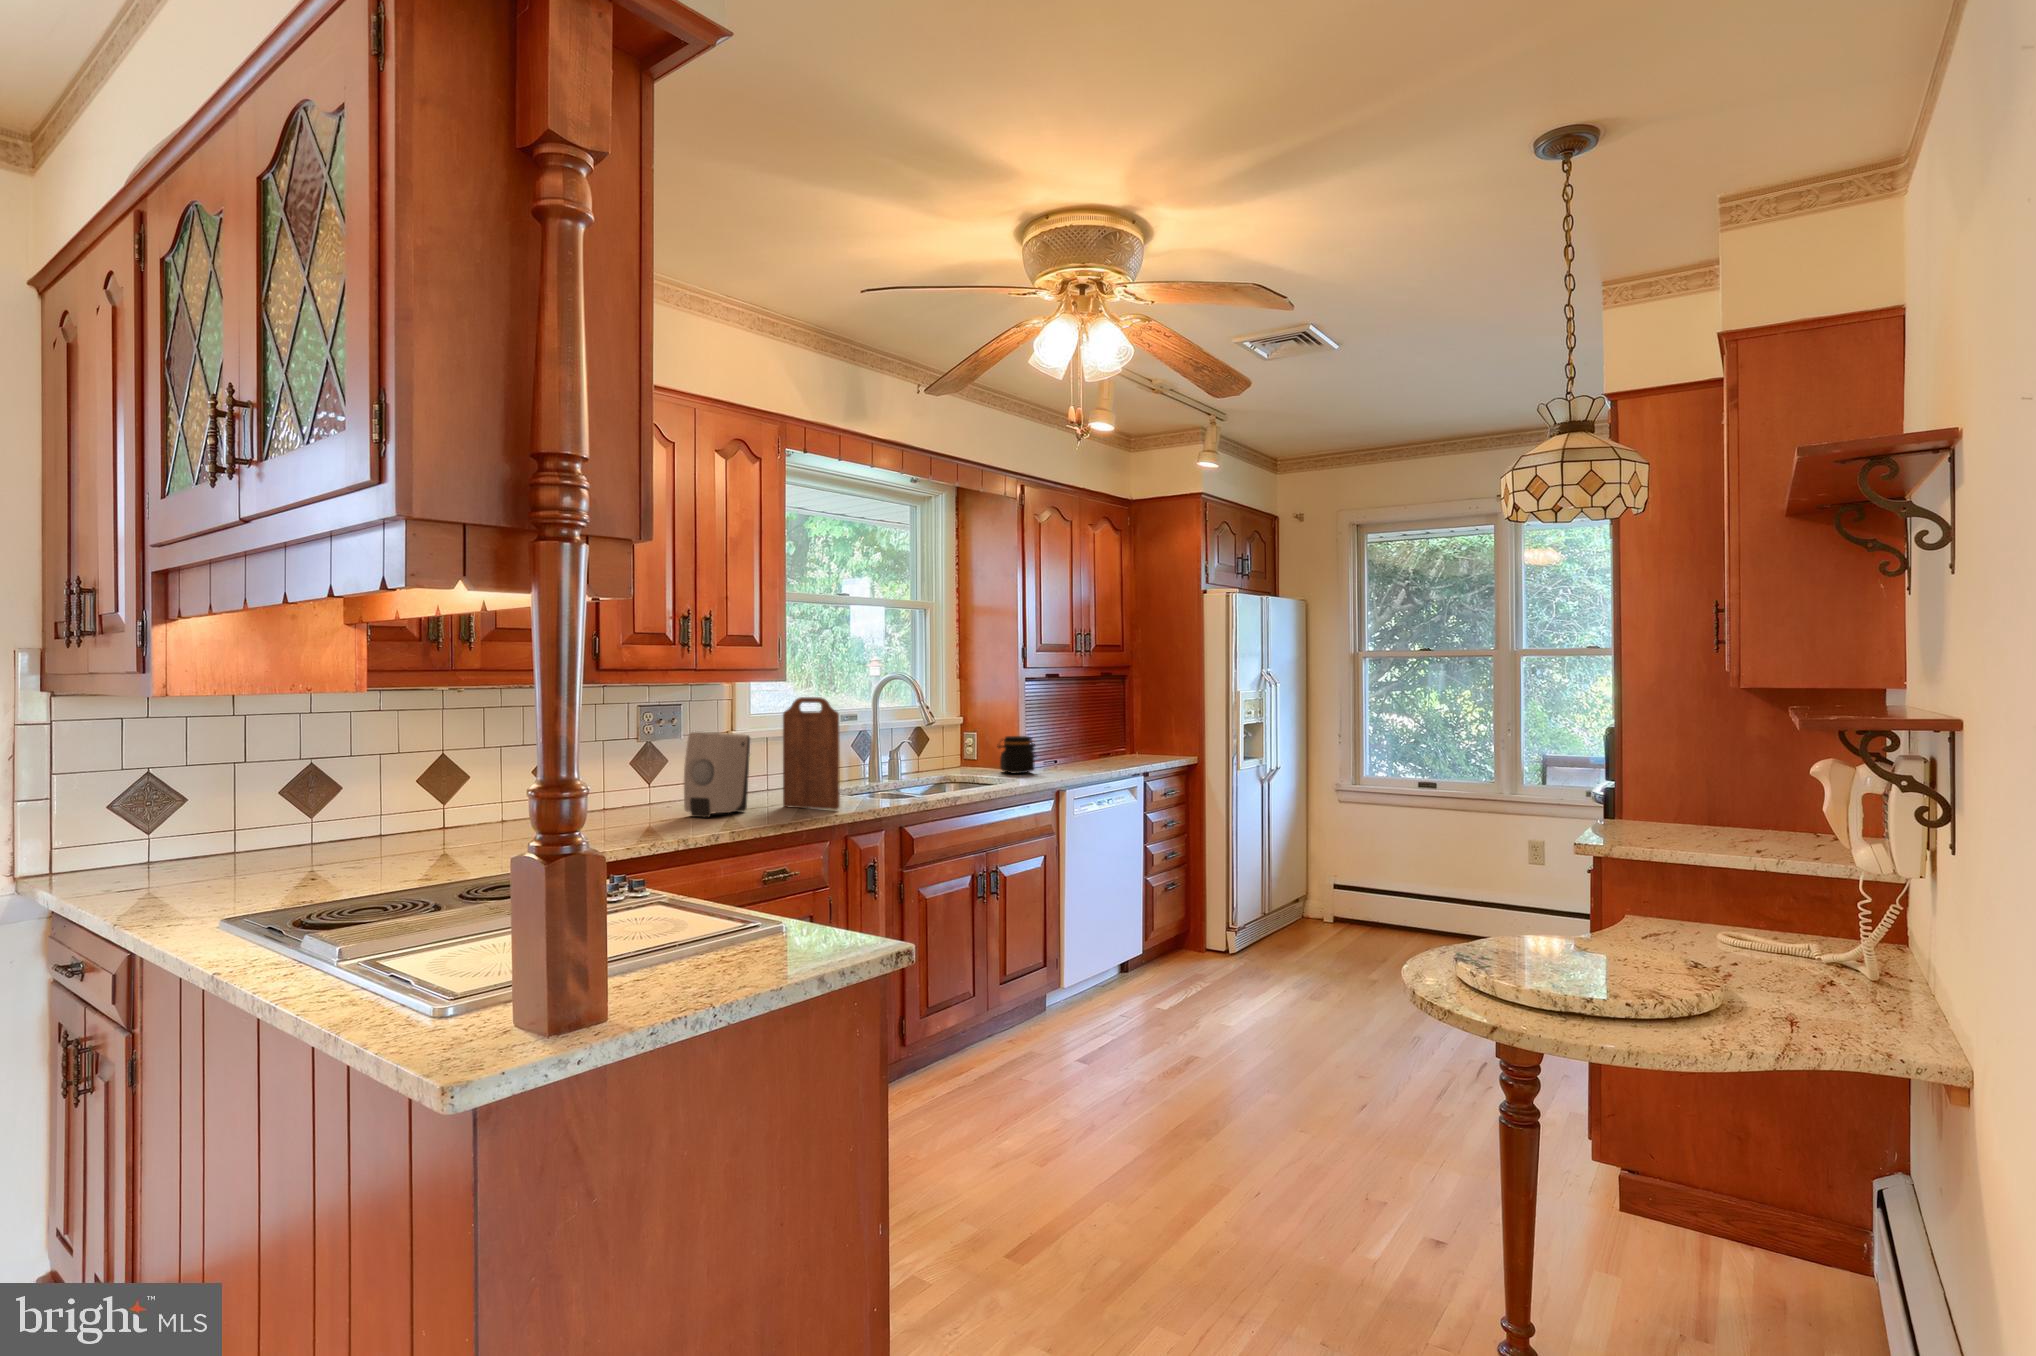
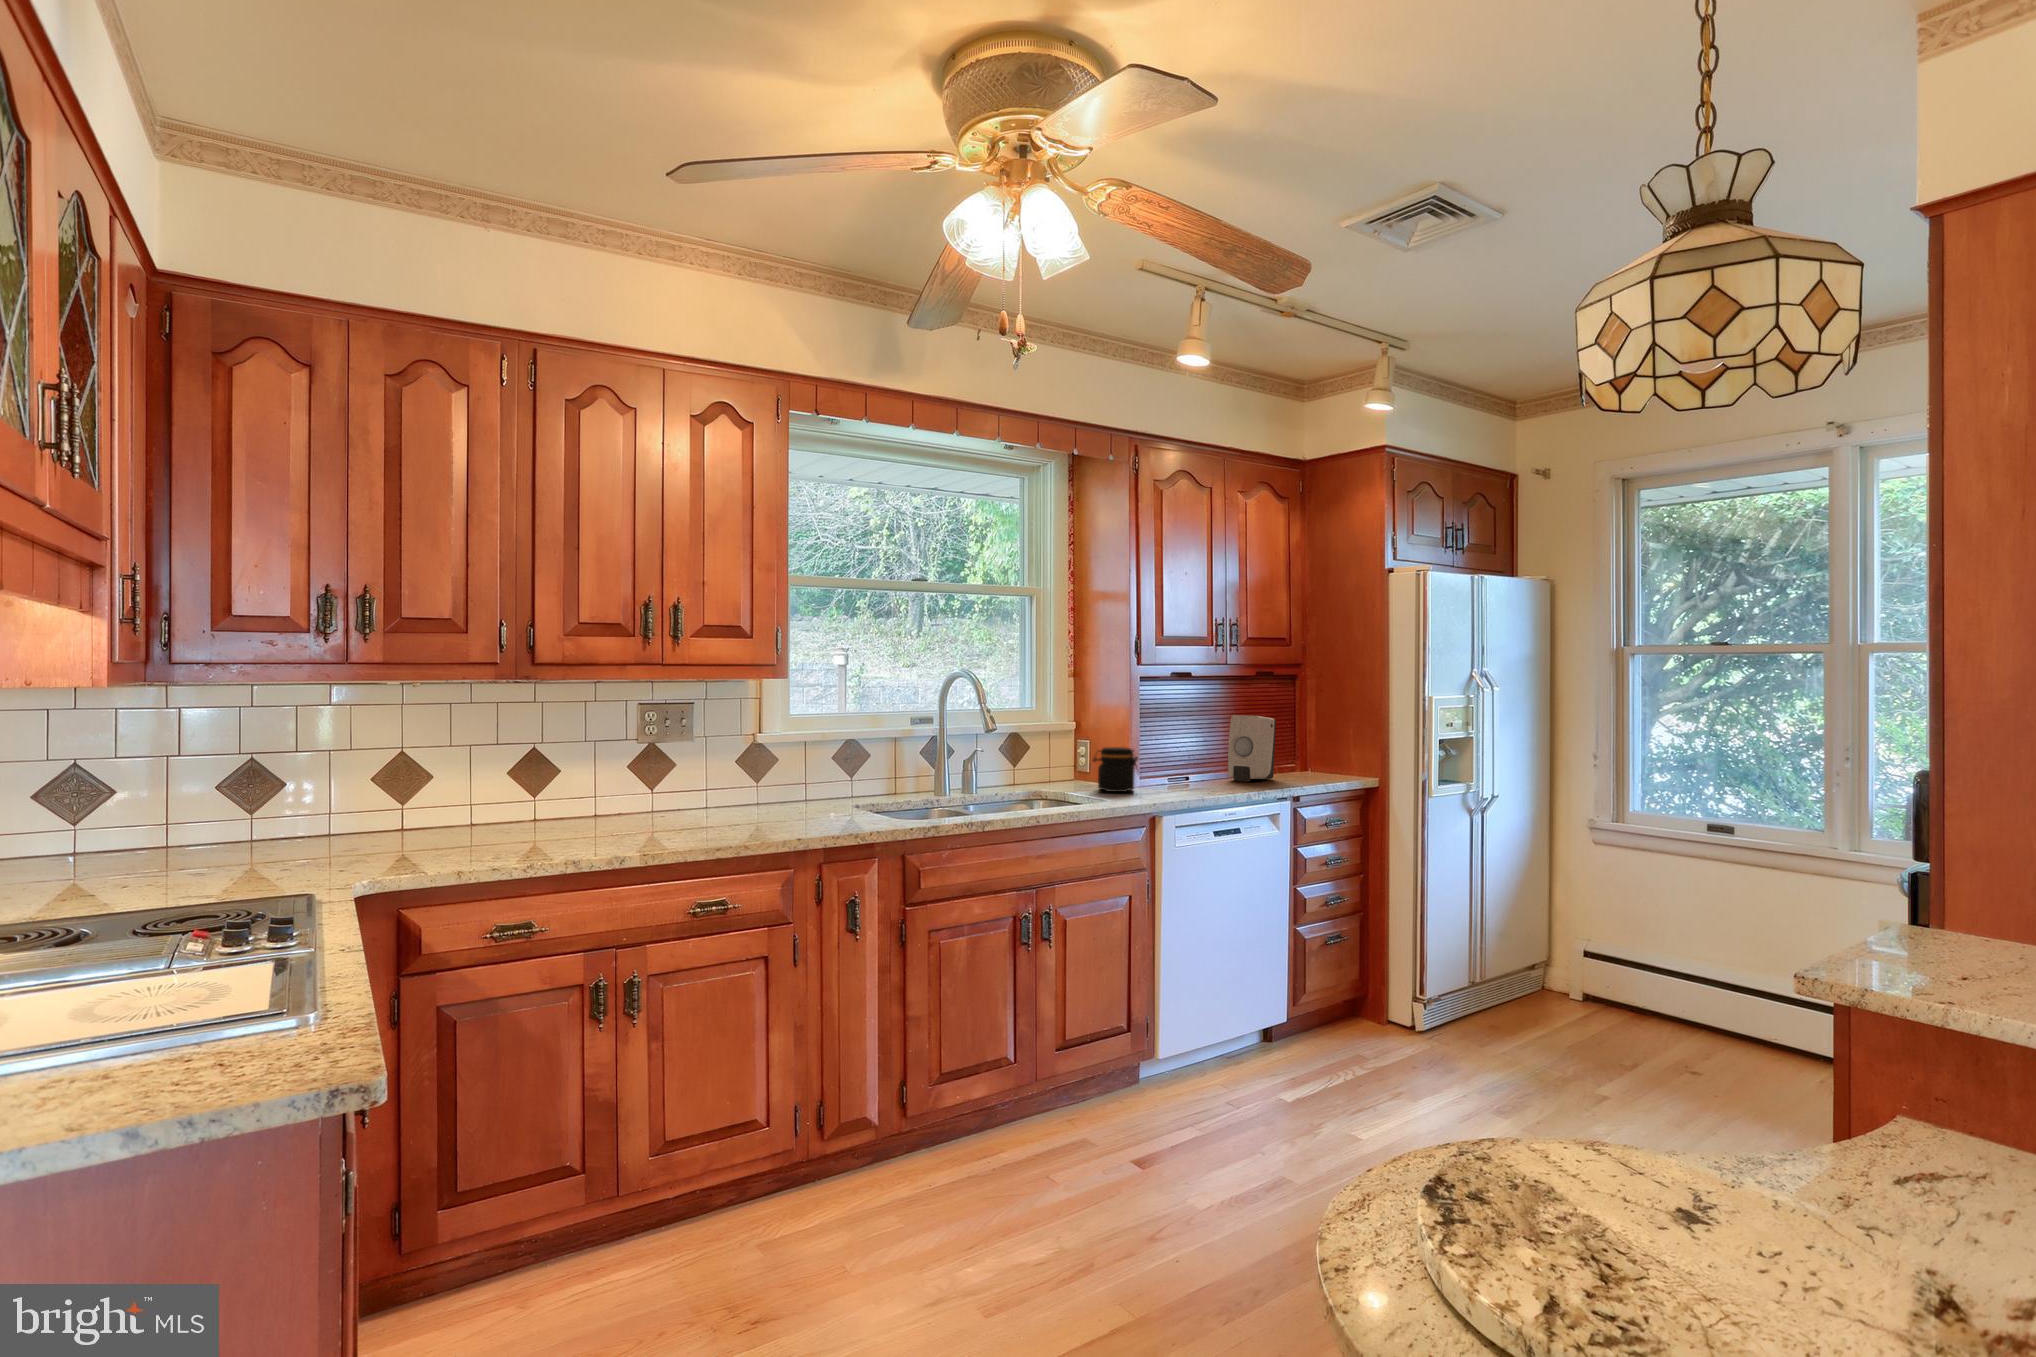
cutting board: present [783,697,840,810] -> none [771,699,820,831]
soap dispenser: present [684,732,750,817] -> present [1228,715,1276,782]

